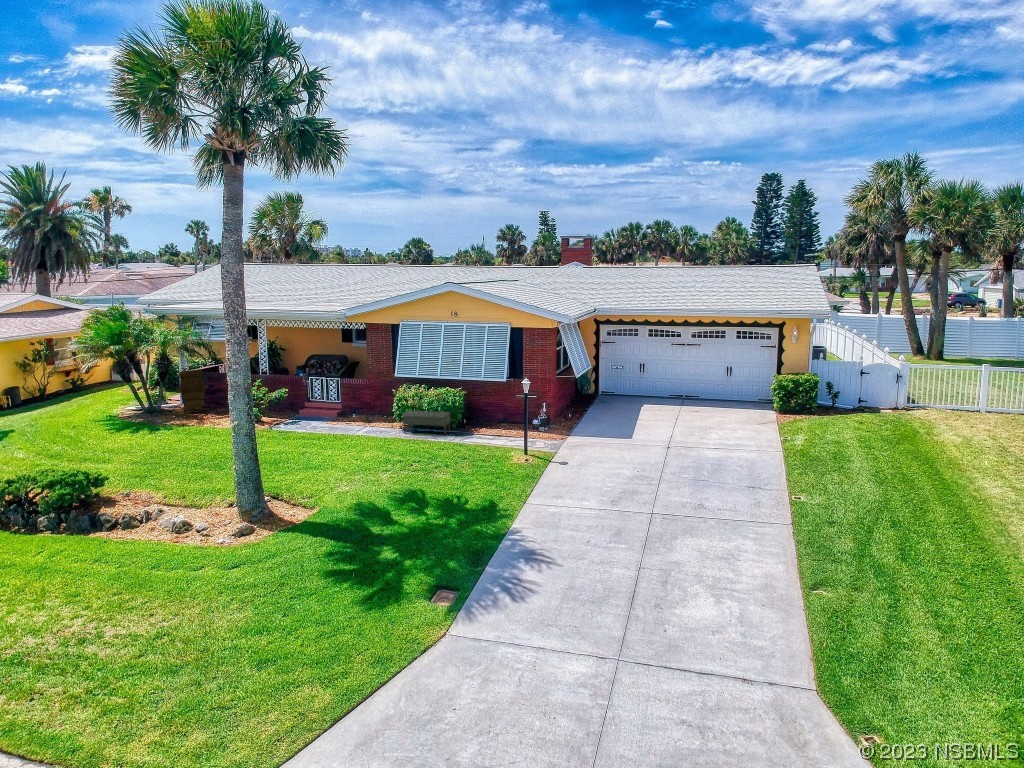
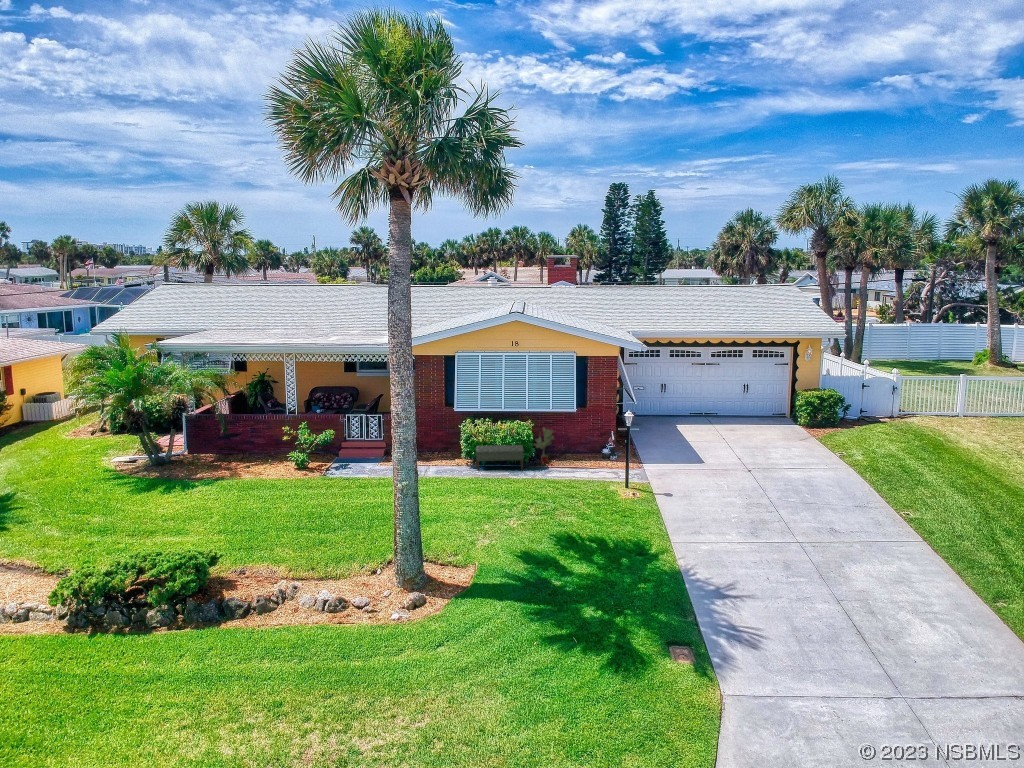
lounge chair: present [176,370,208,413] -> none [187,412,226,463]
potted tree: none [461,396,484,431] -> present [534,428,554,463]

